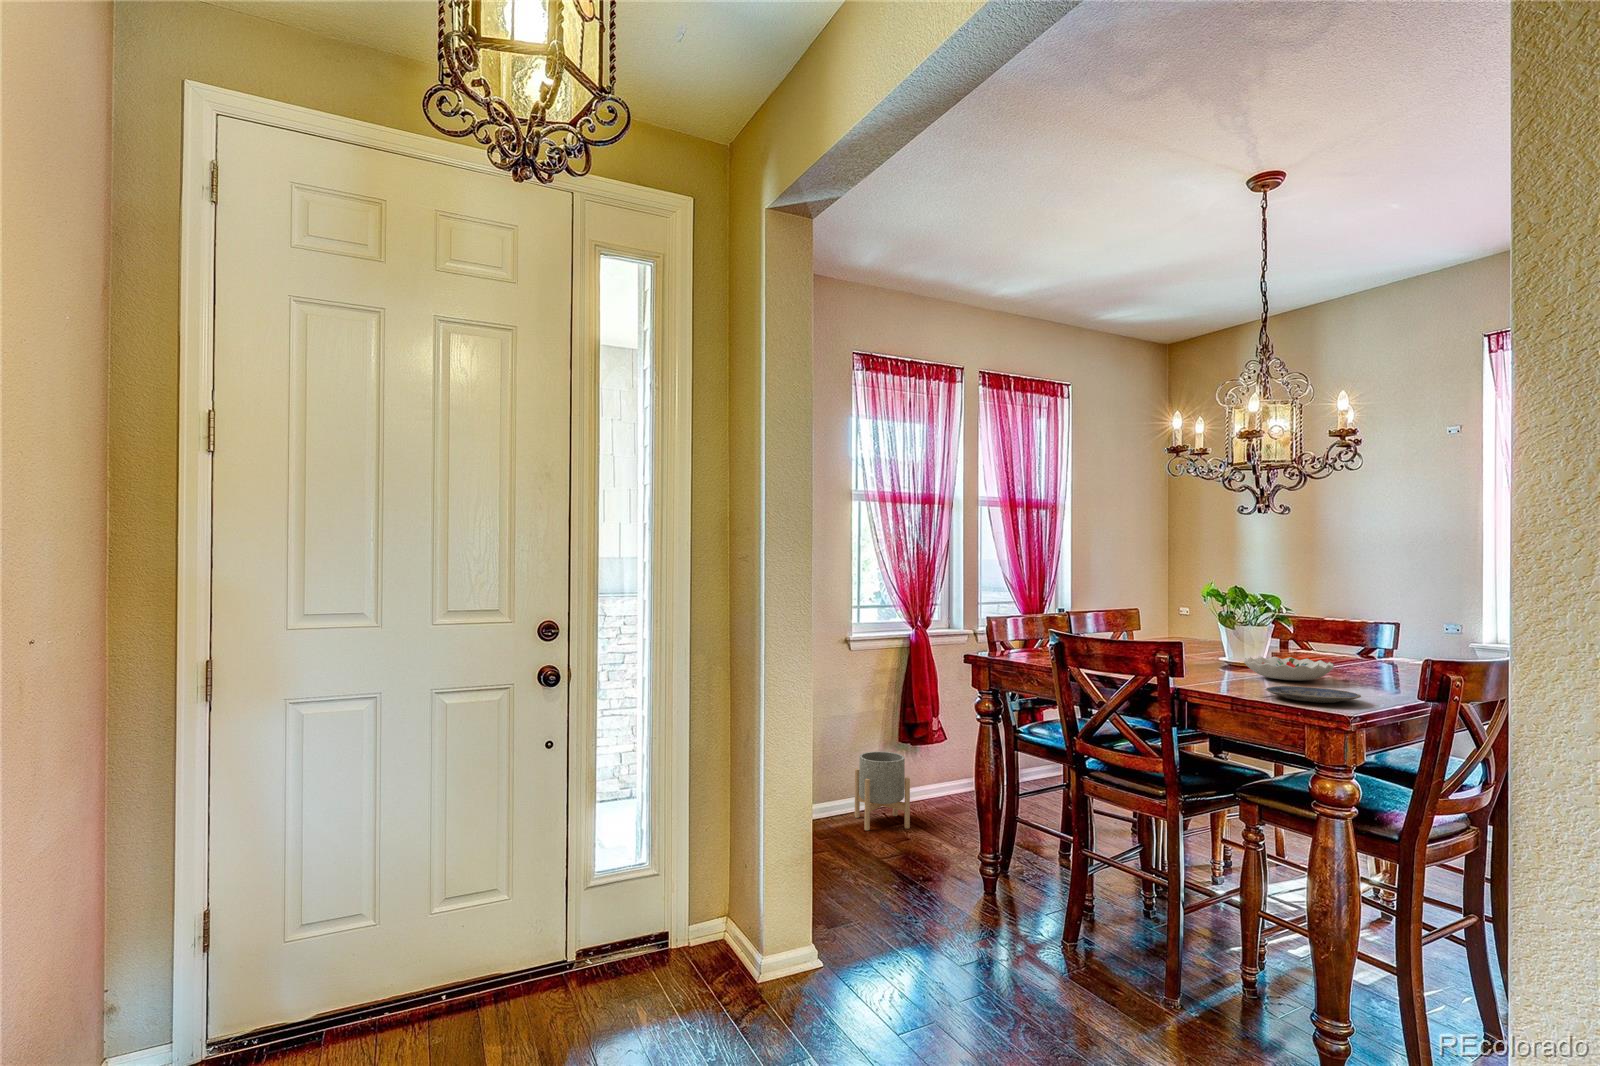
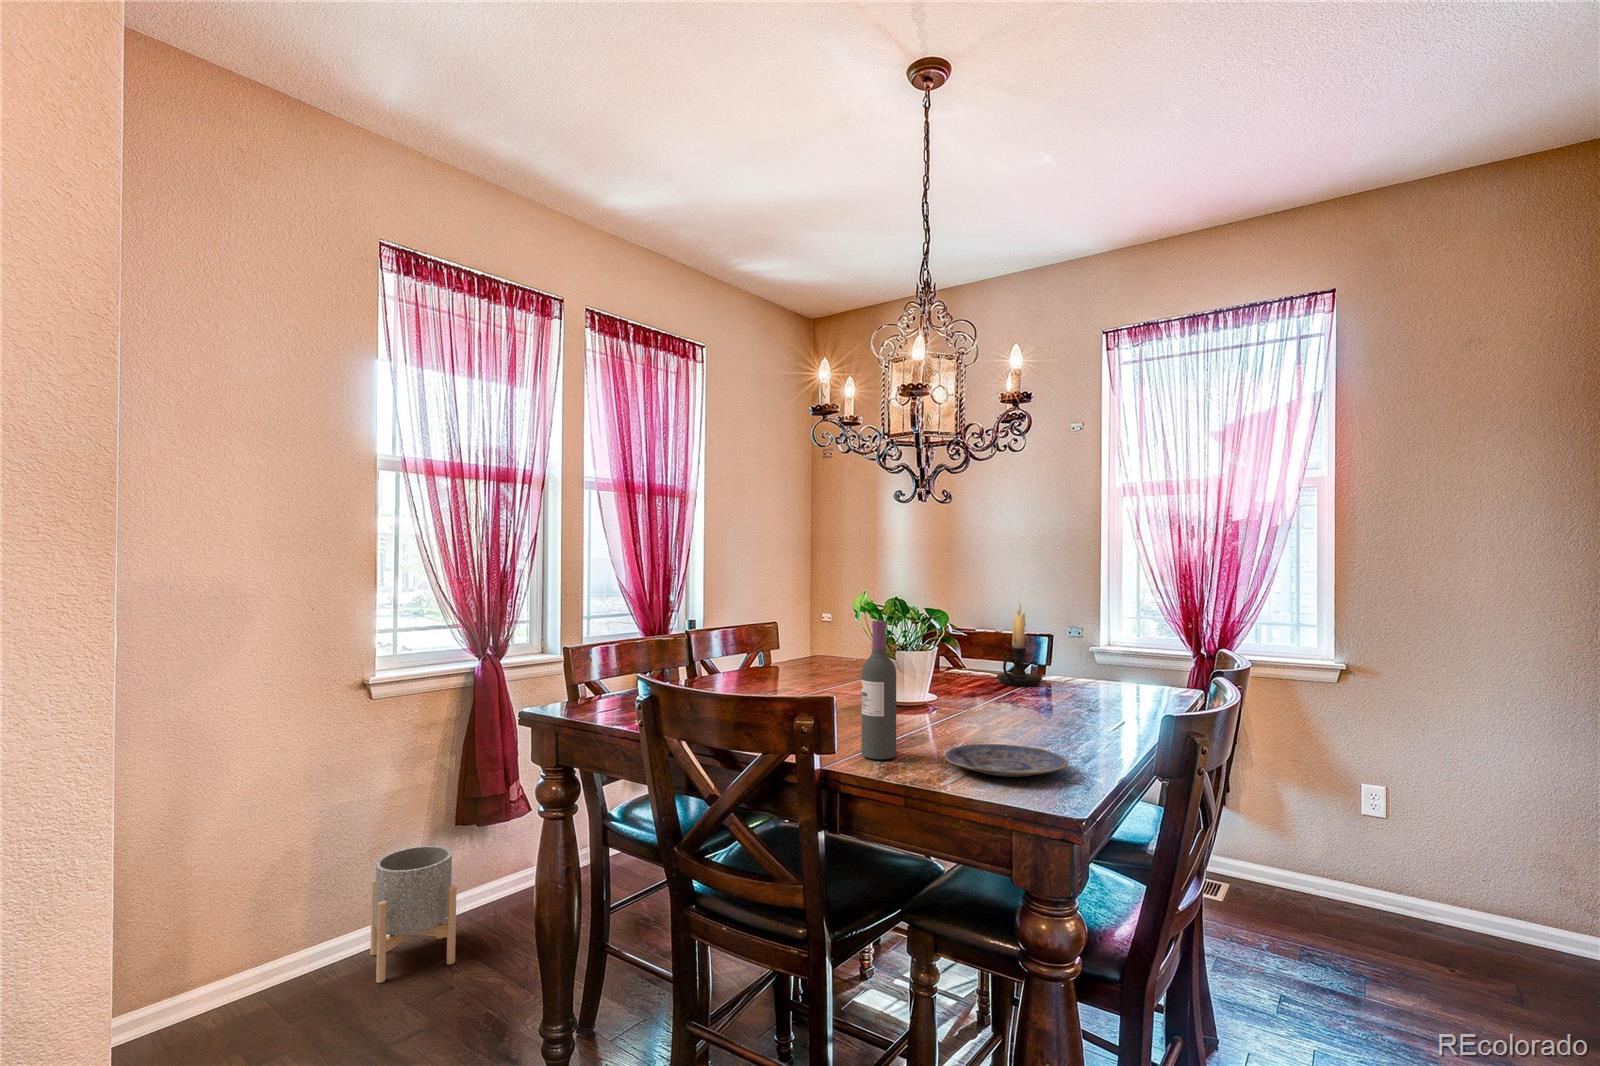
candle holder: none [1339,595,1383,665] -> present [997,602,1042,686]
wine bottle: none [1204,599,1230,690] -> present [861,621,896,759]
decorative bowl: present [1244,656,1334,680] -> none [906,689,1013,725]

